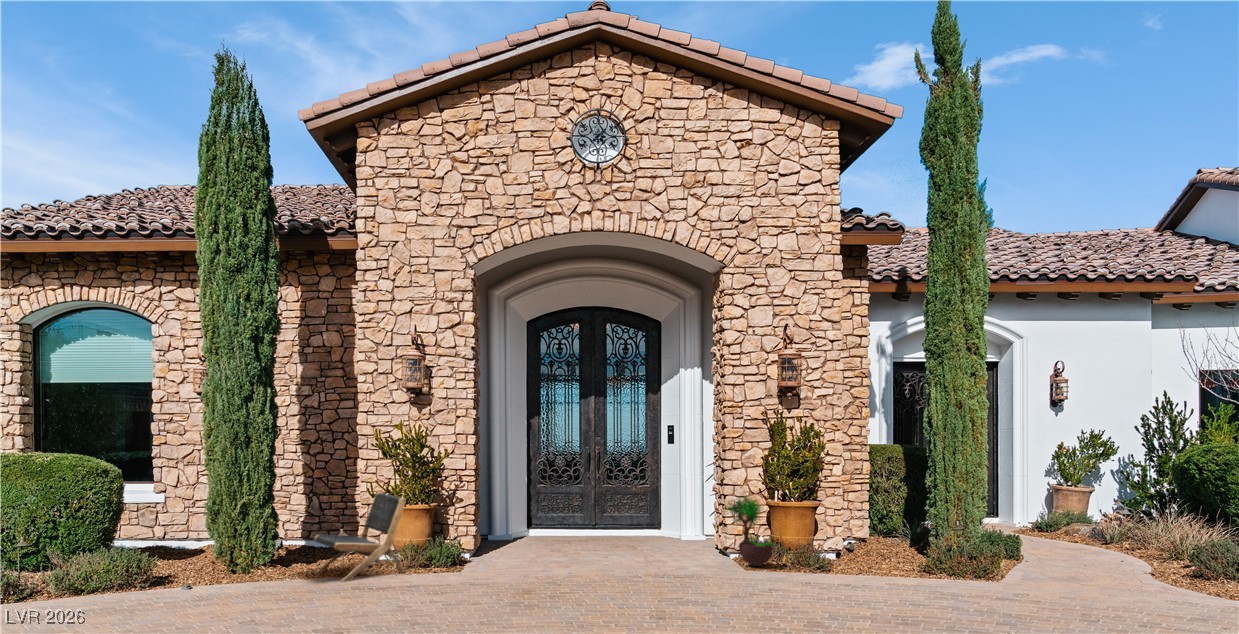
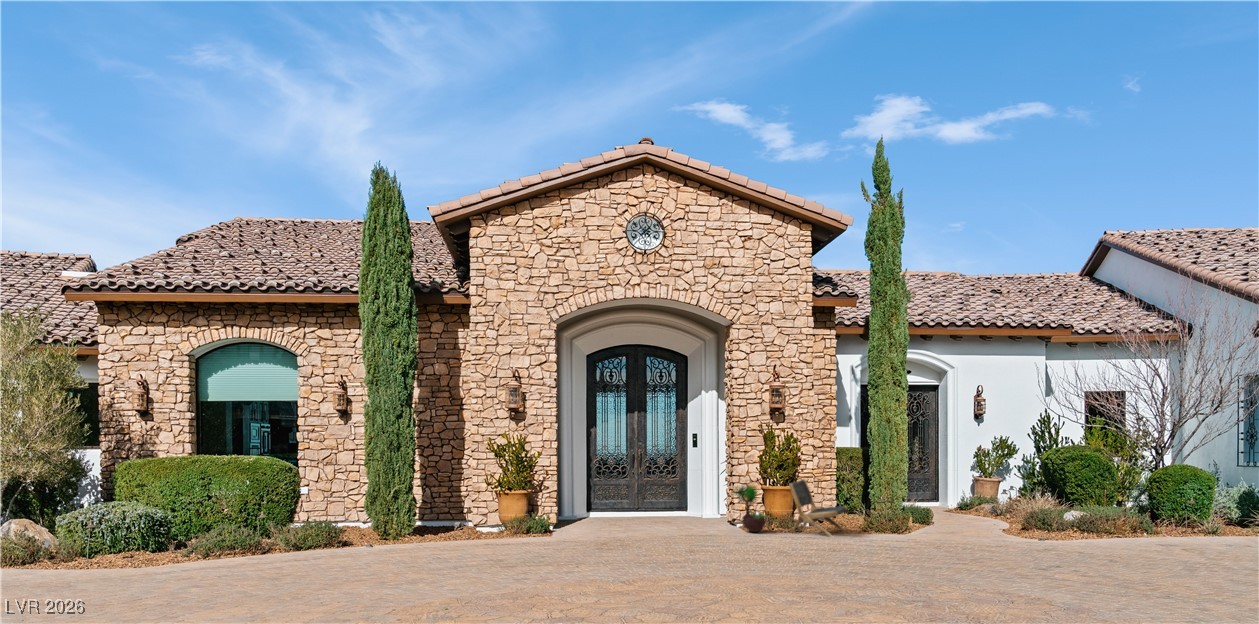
lounge chair: present [314,491,406,582] -> present [789,479,847,537]

